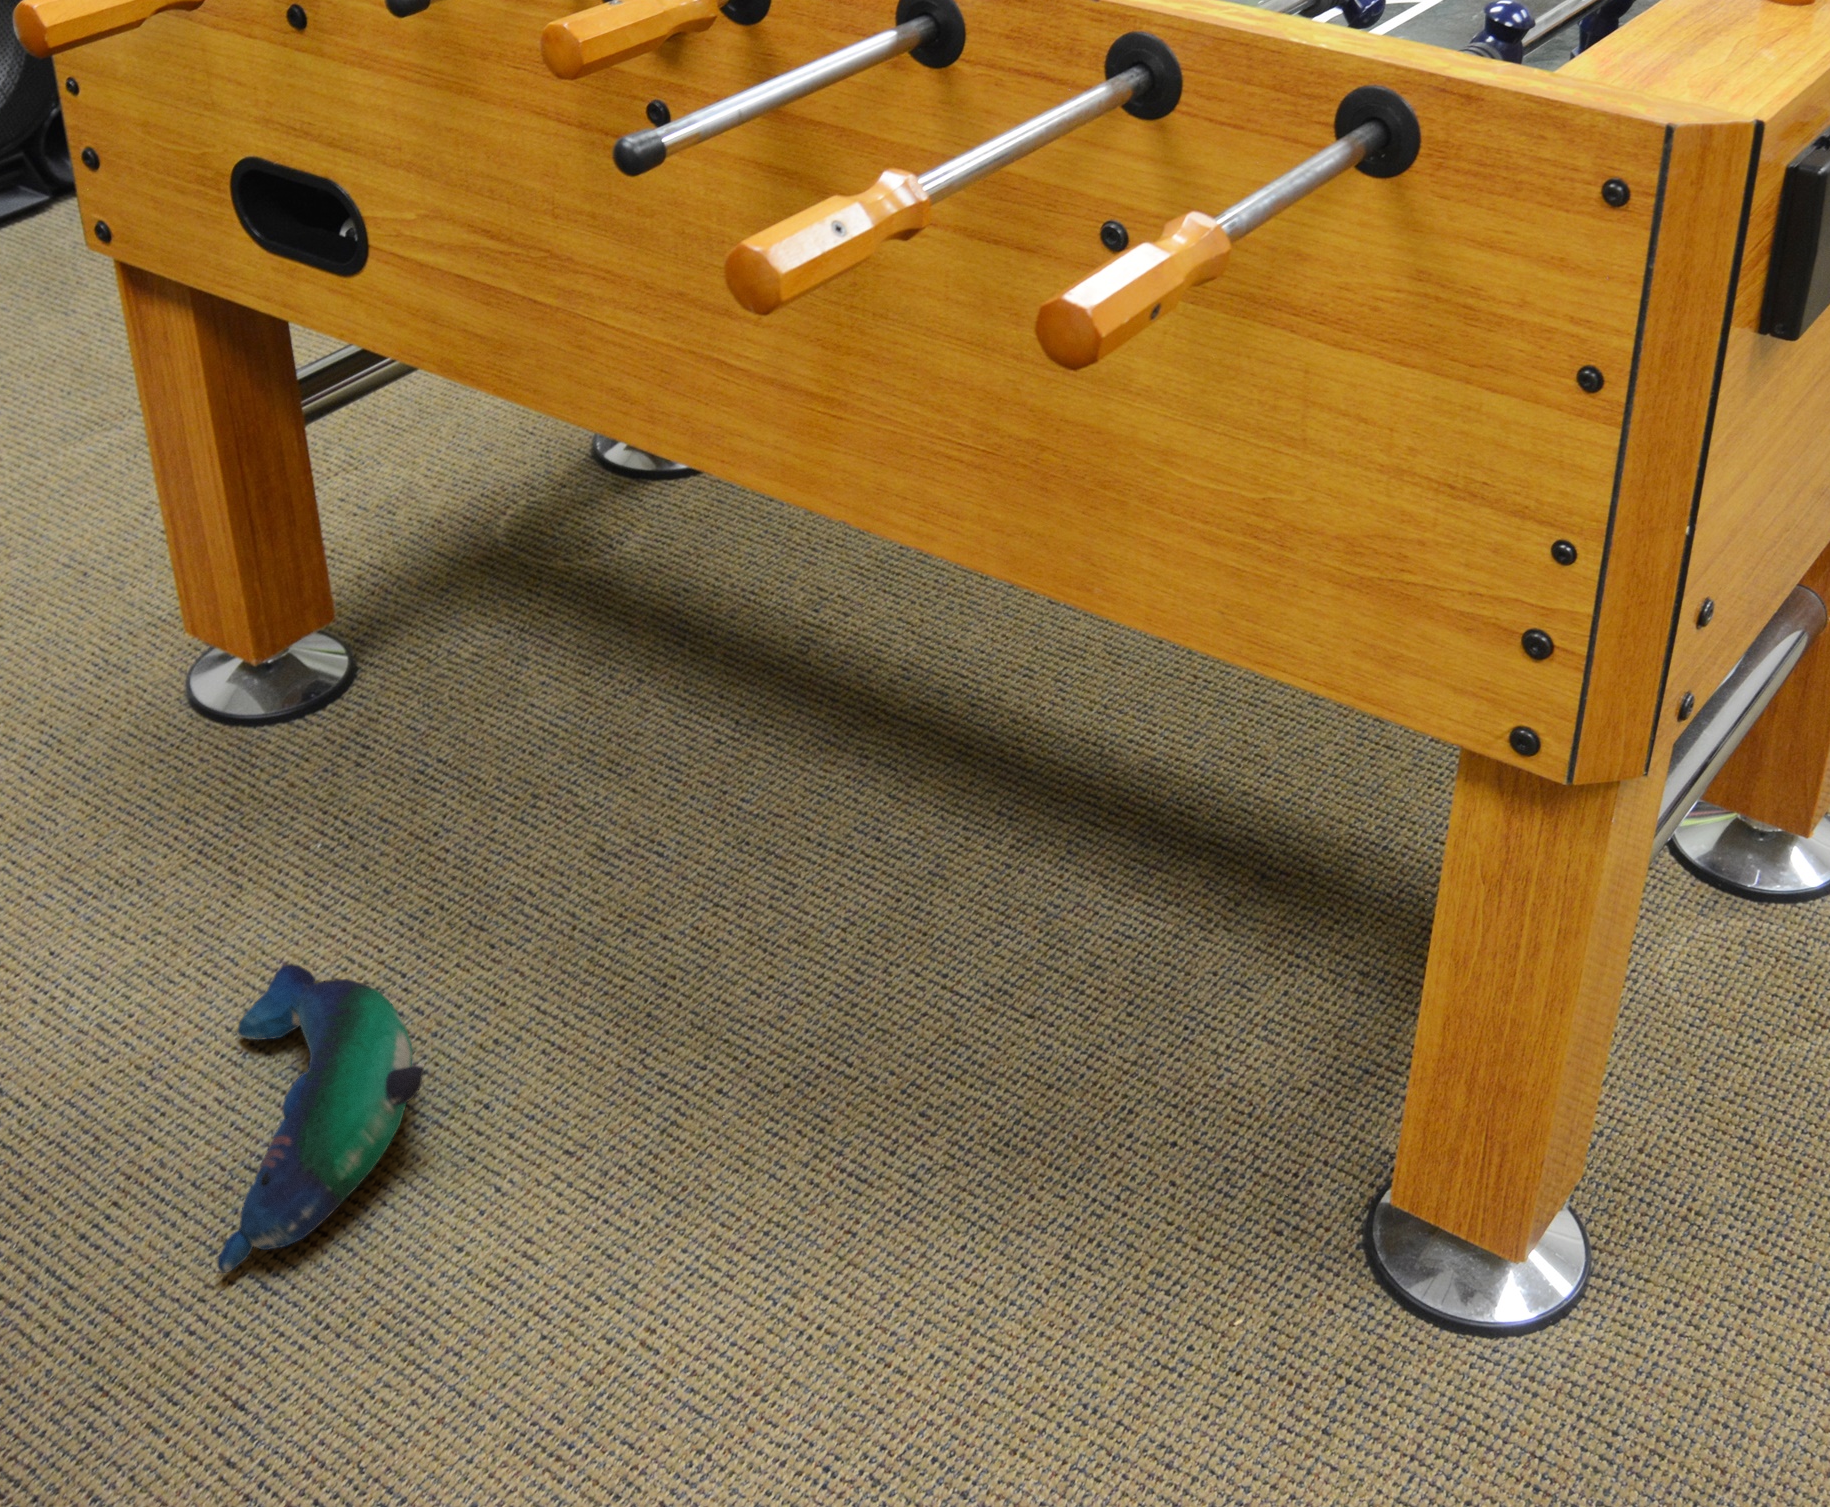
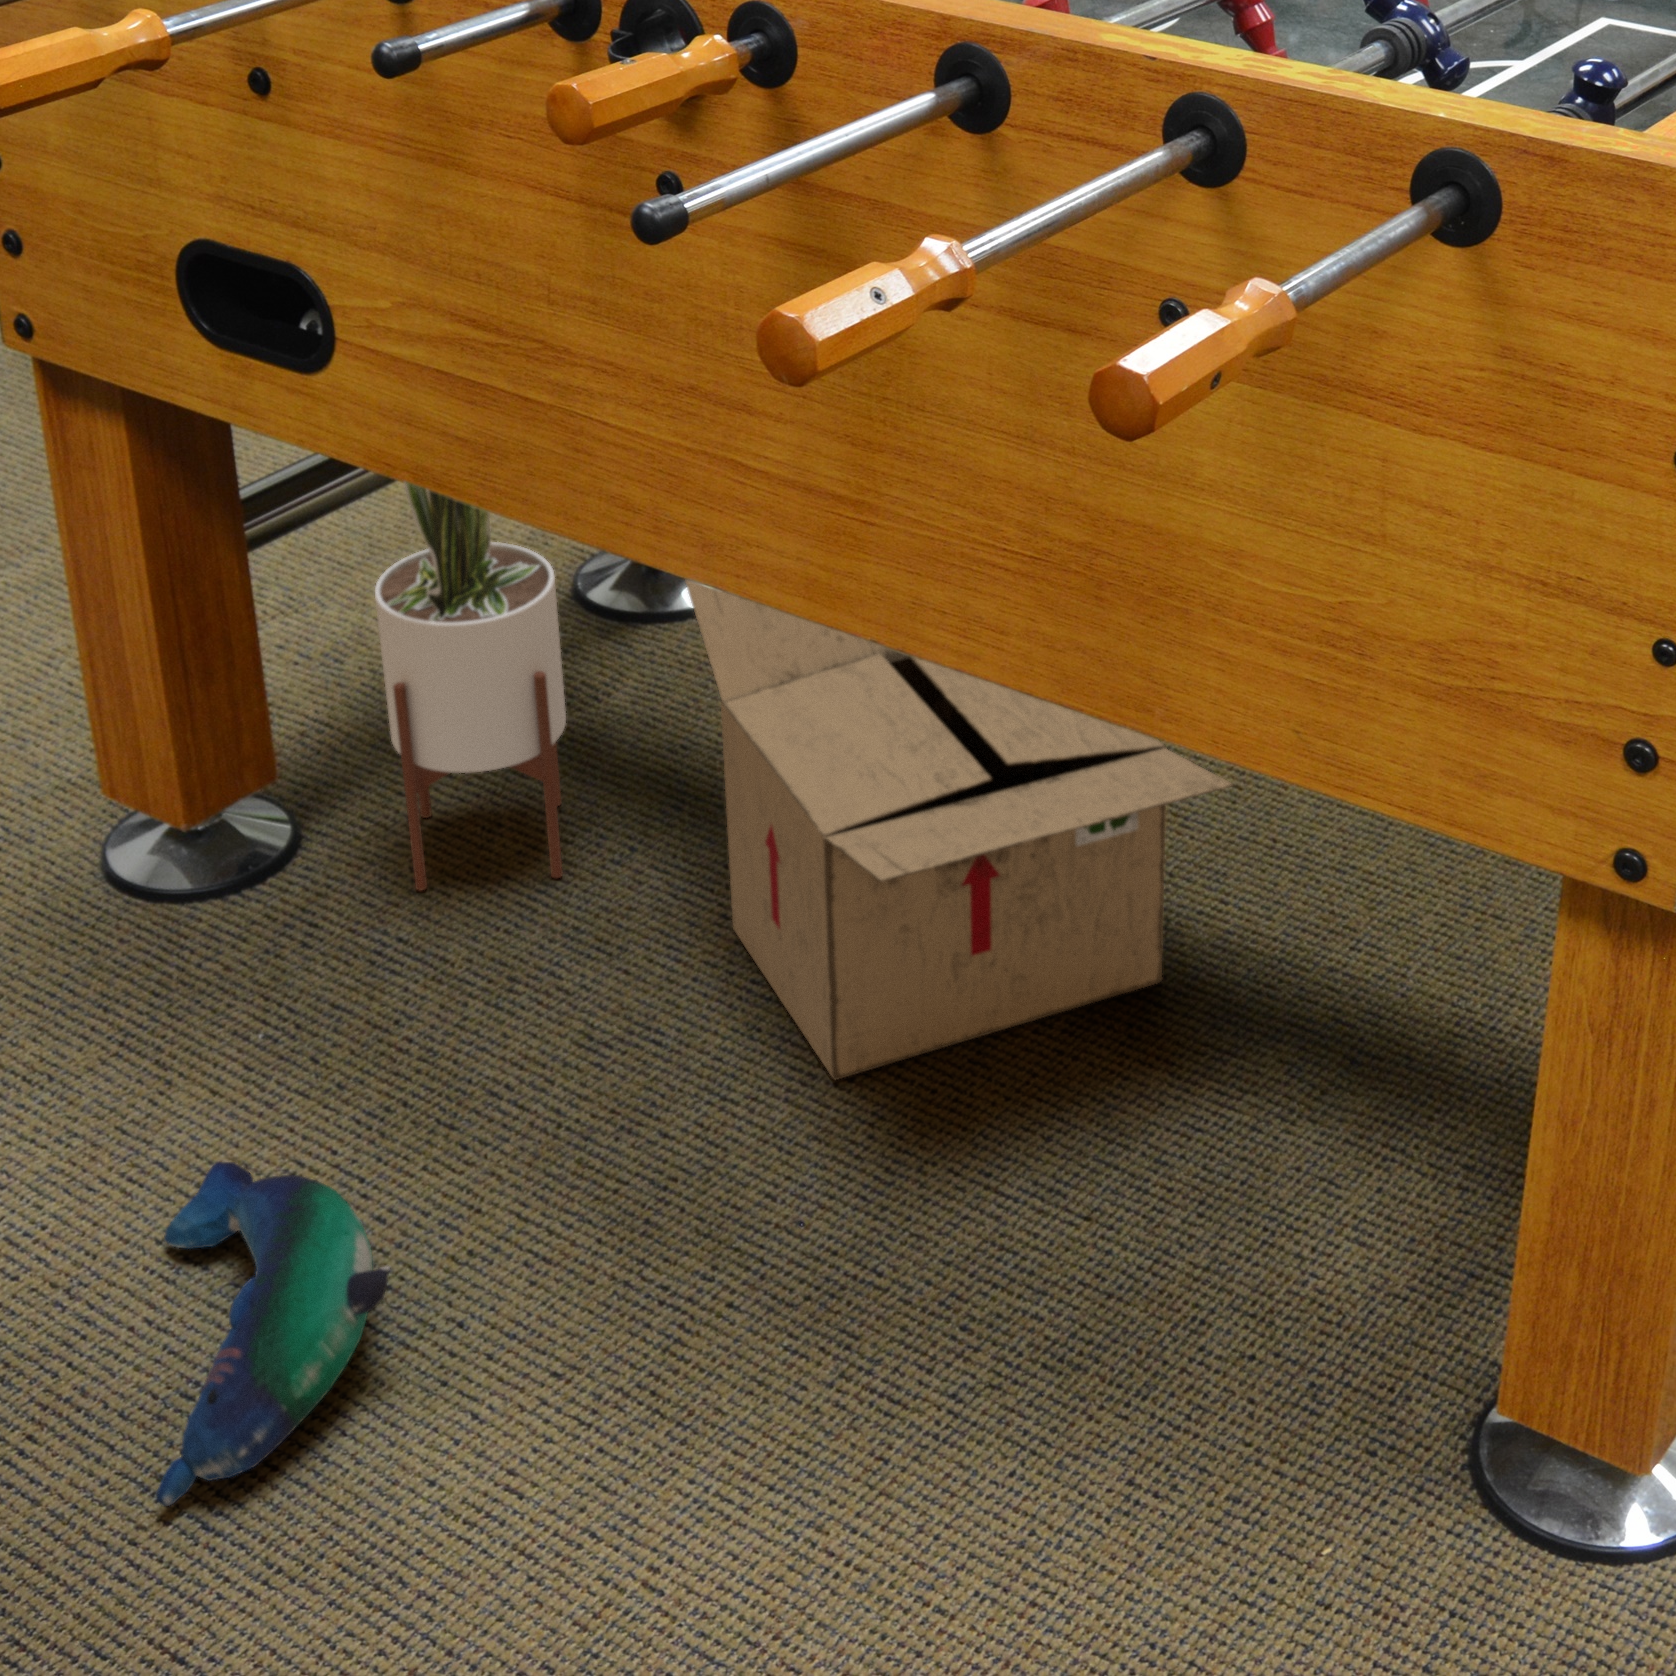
potted plant: none [422,224,599,723] -> present [375,482,566,890]
cardboard box: none [694,397,1170,894] -> present [684,579,1233,1080]

